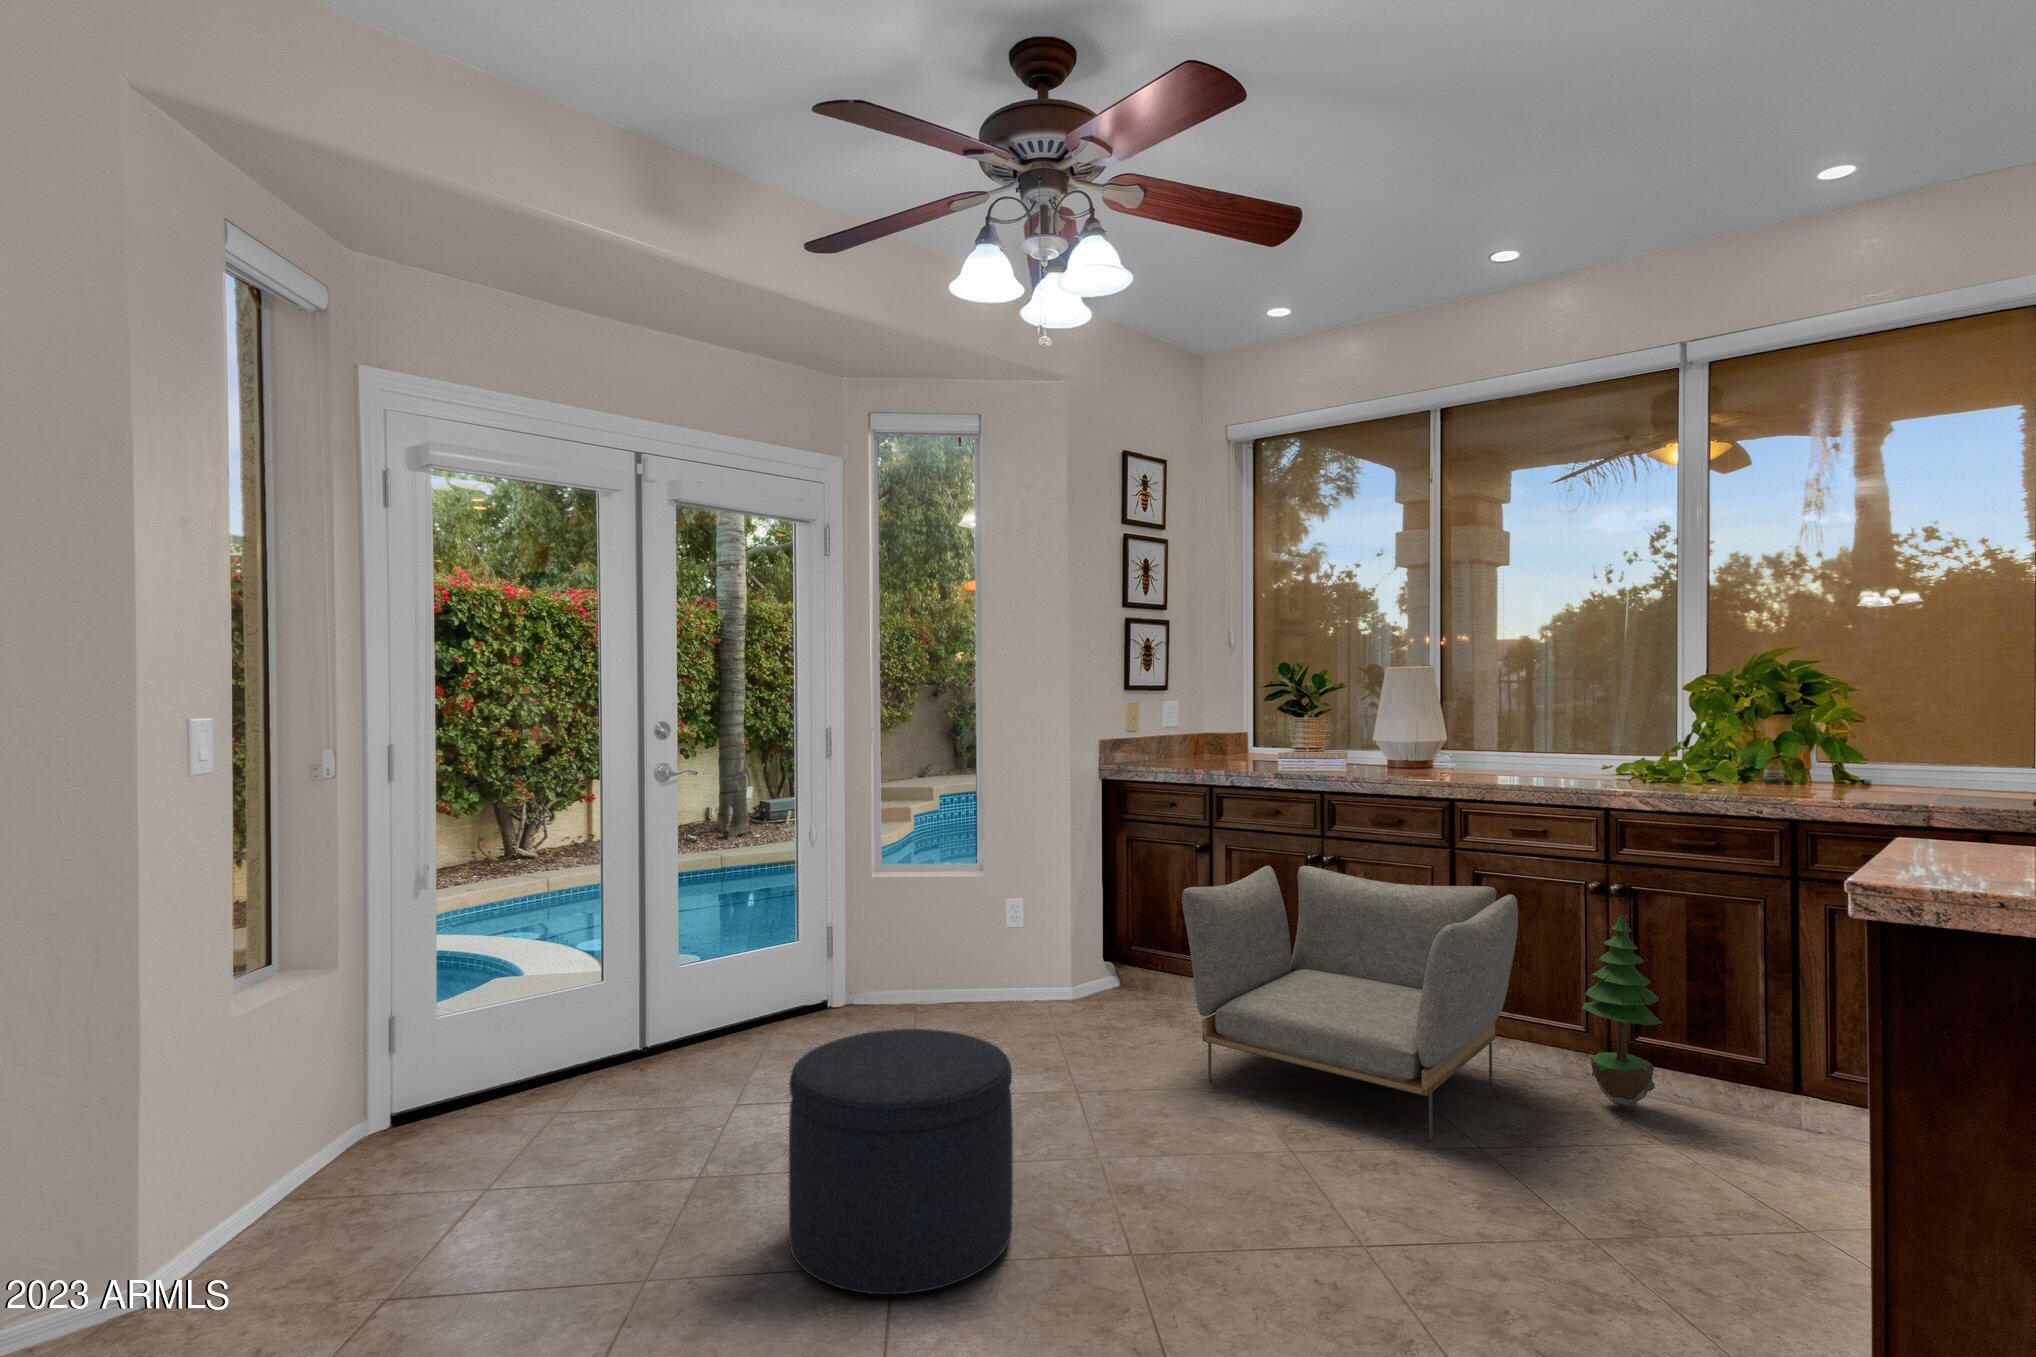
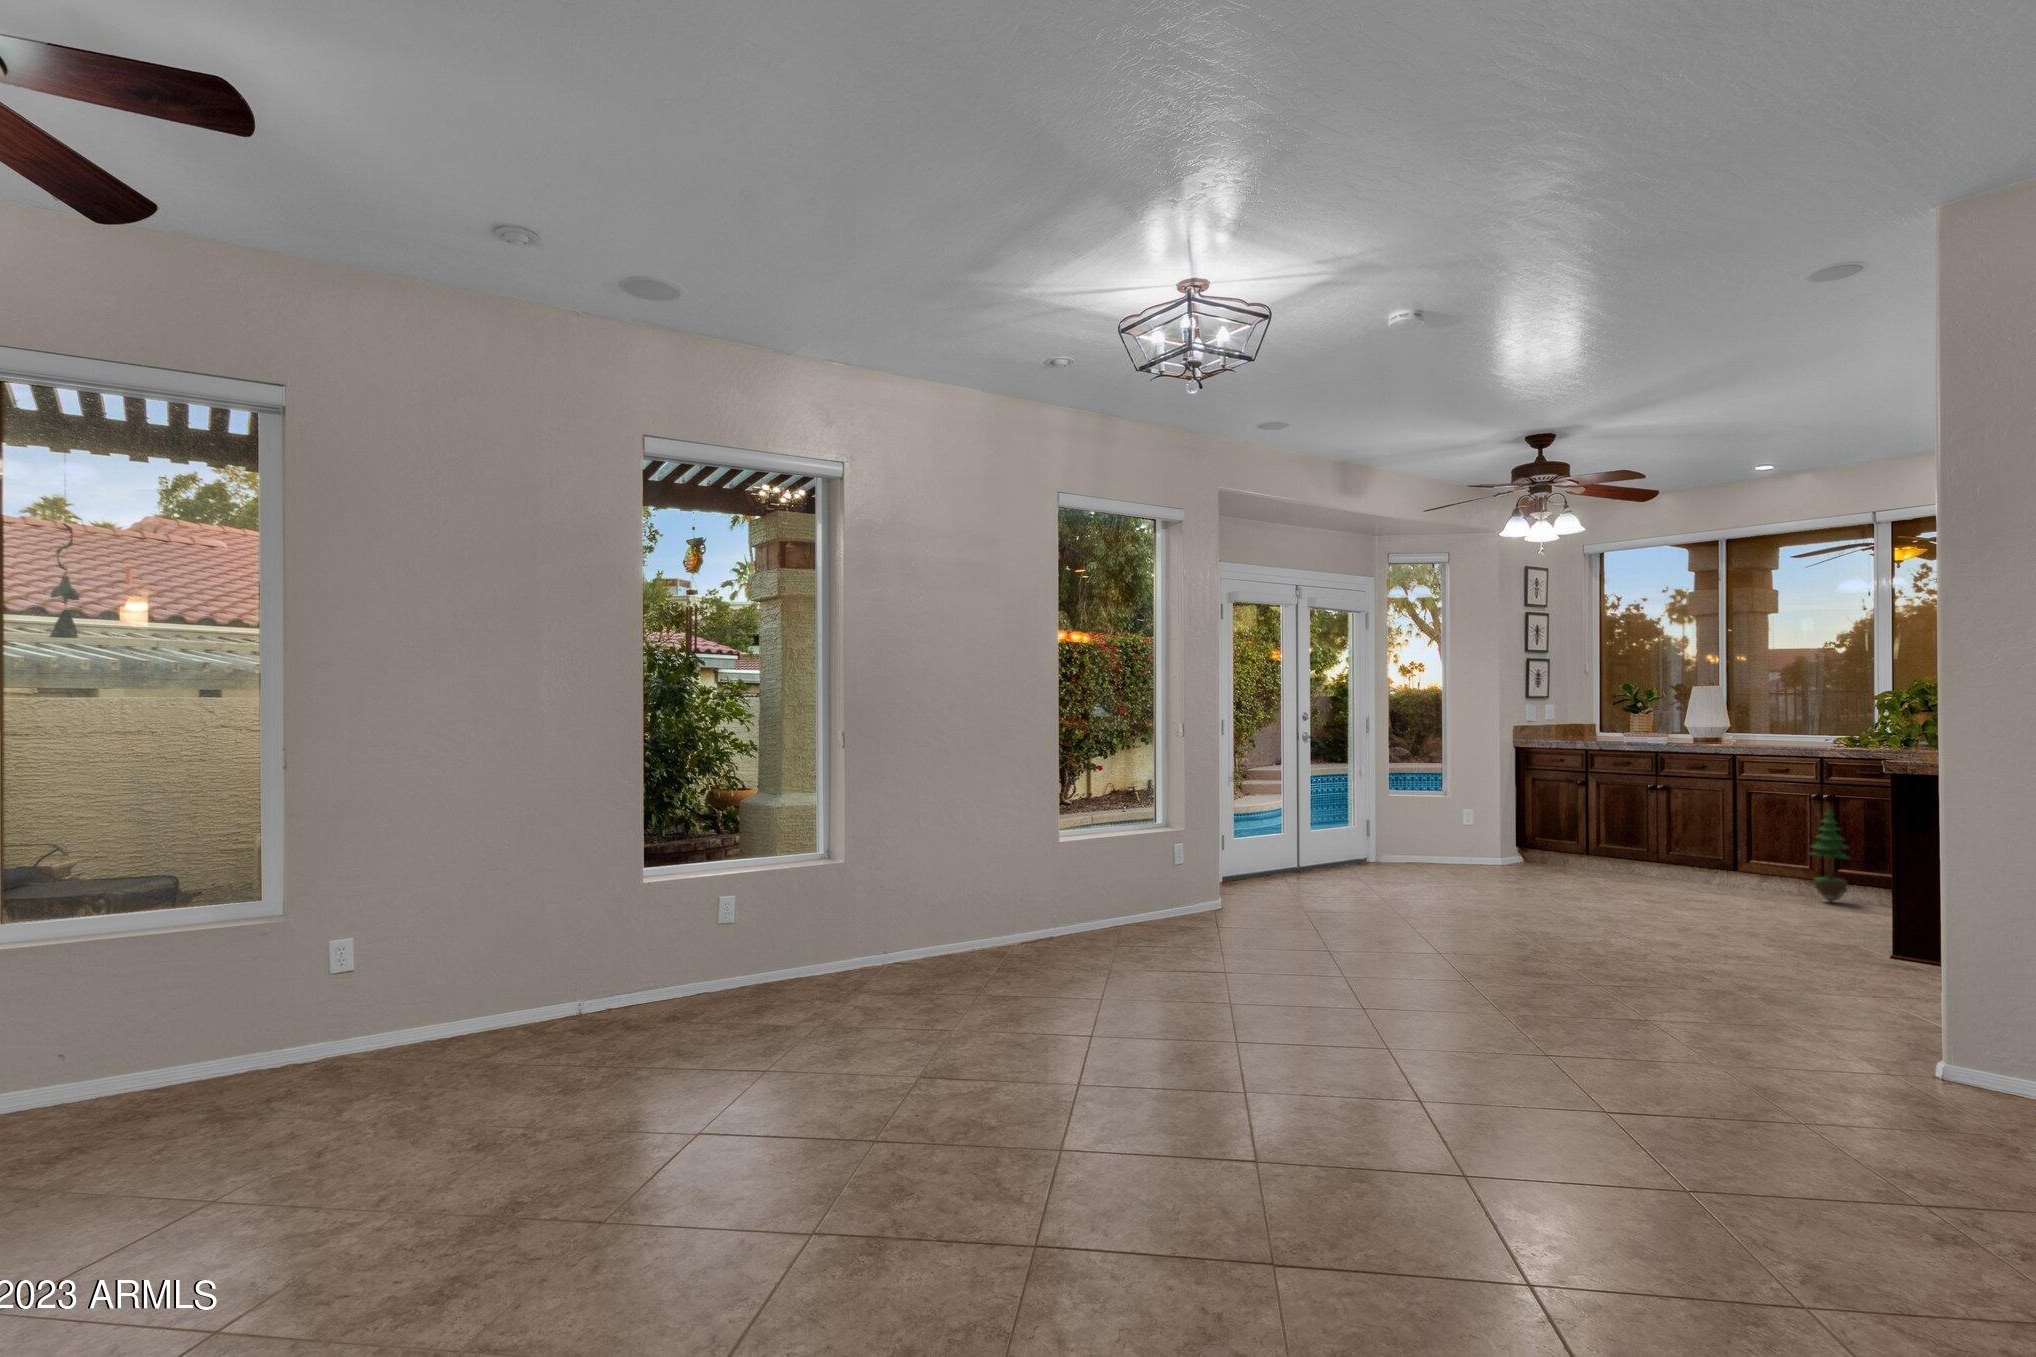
armchair: present [1182,866,1518,1140] -> none [1585,791,1772,905]
ottoman: present [789,1029,1013,1294] -> none [1447,838,1543,921]

